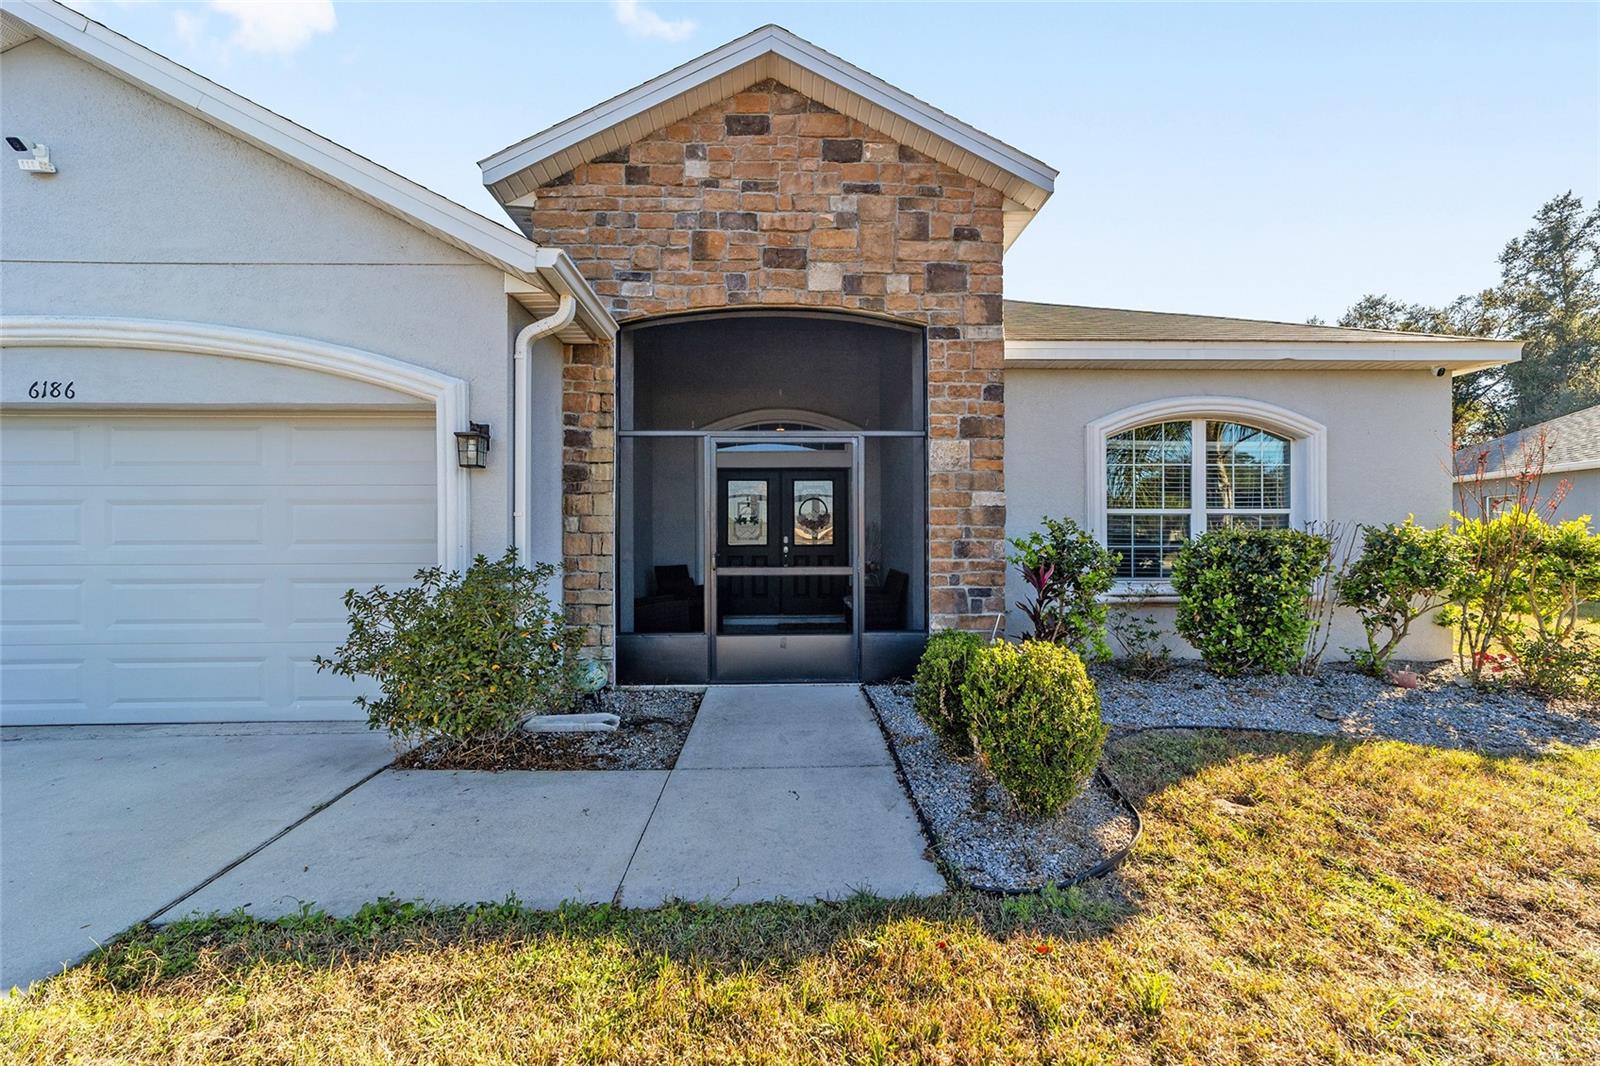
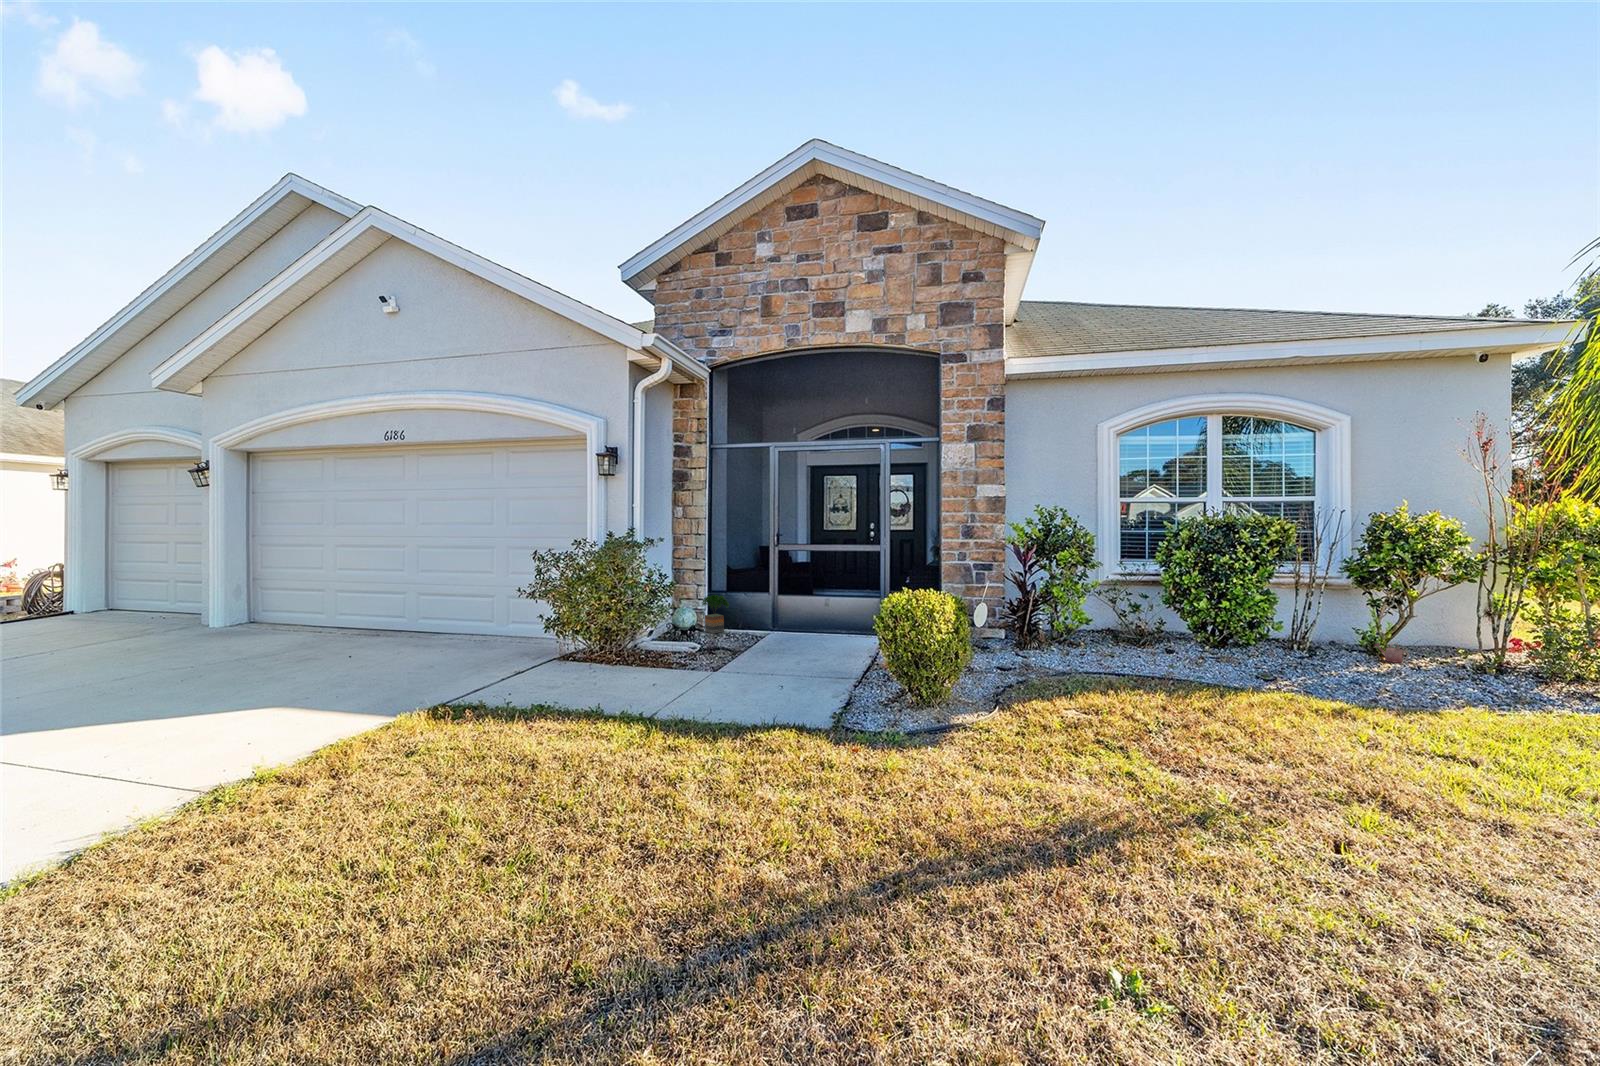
potted tree: none [605,638,647,694] -> present [702,595,729,633]

